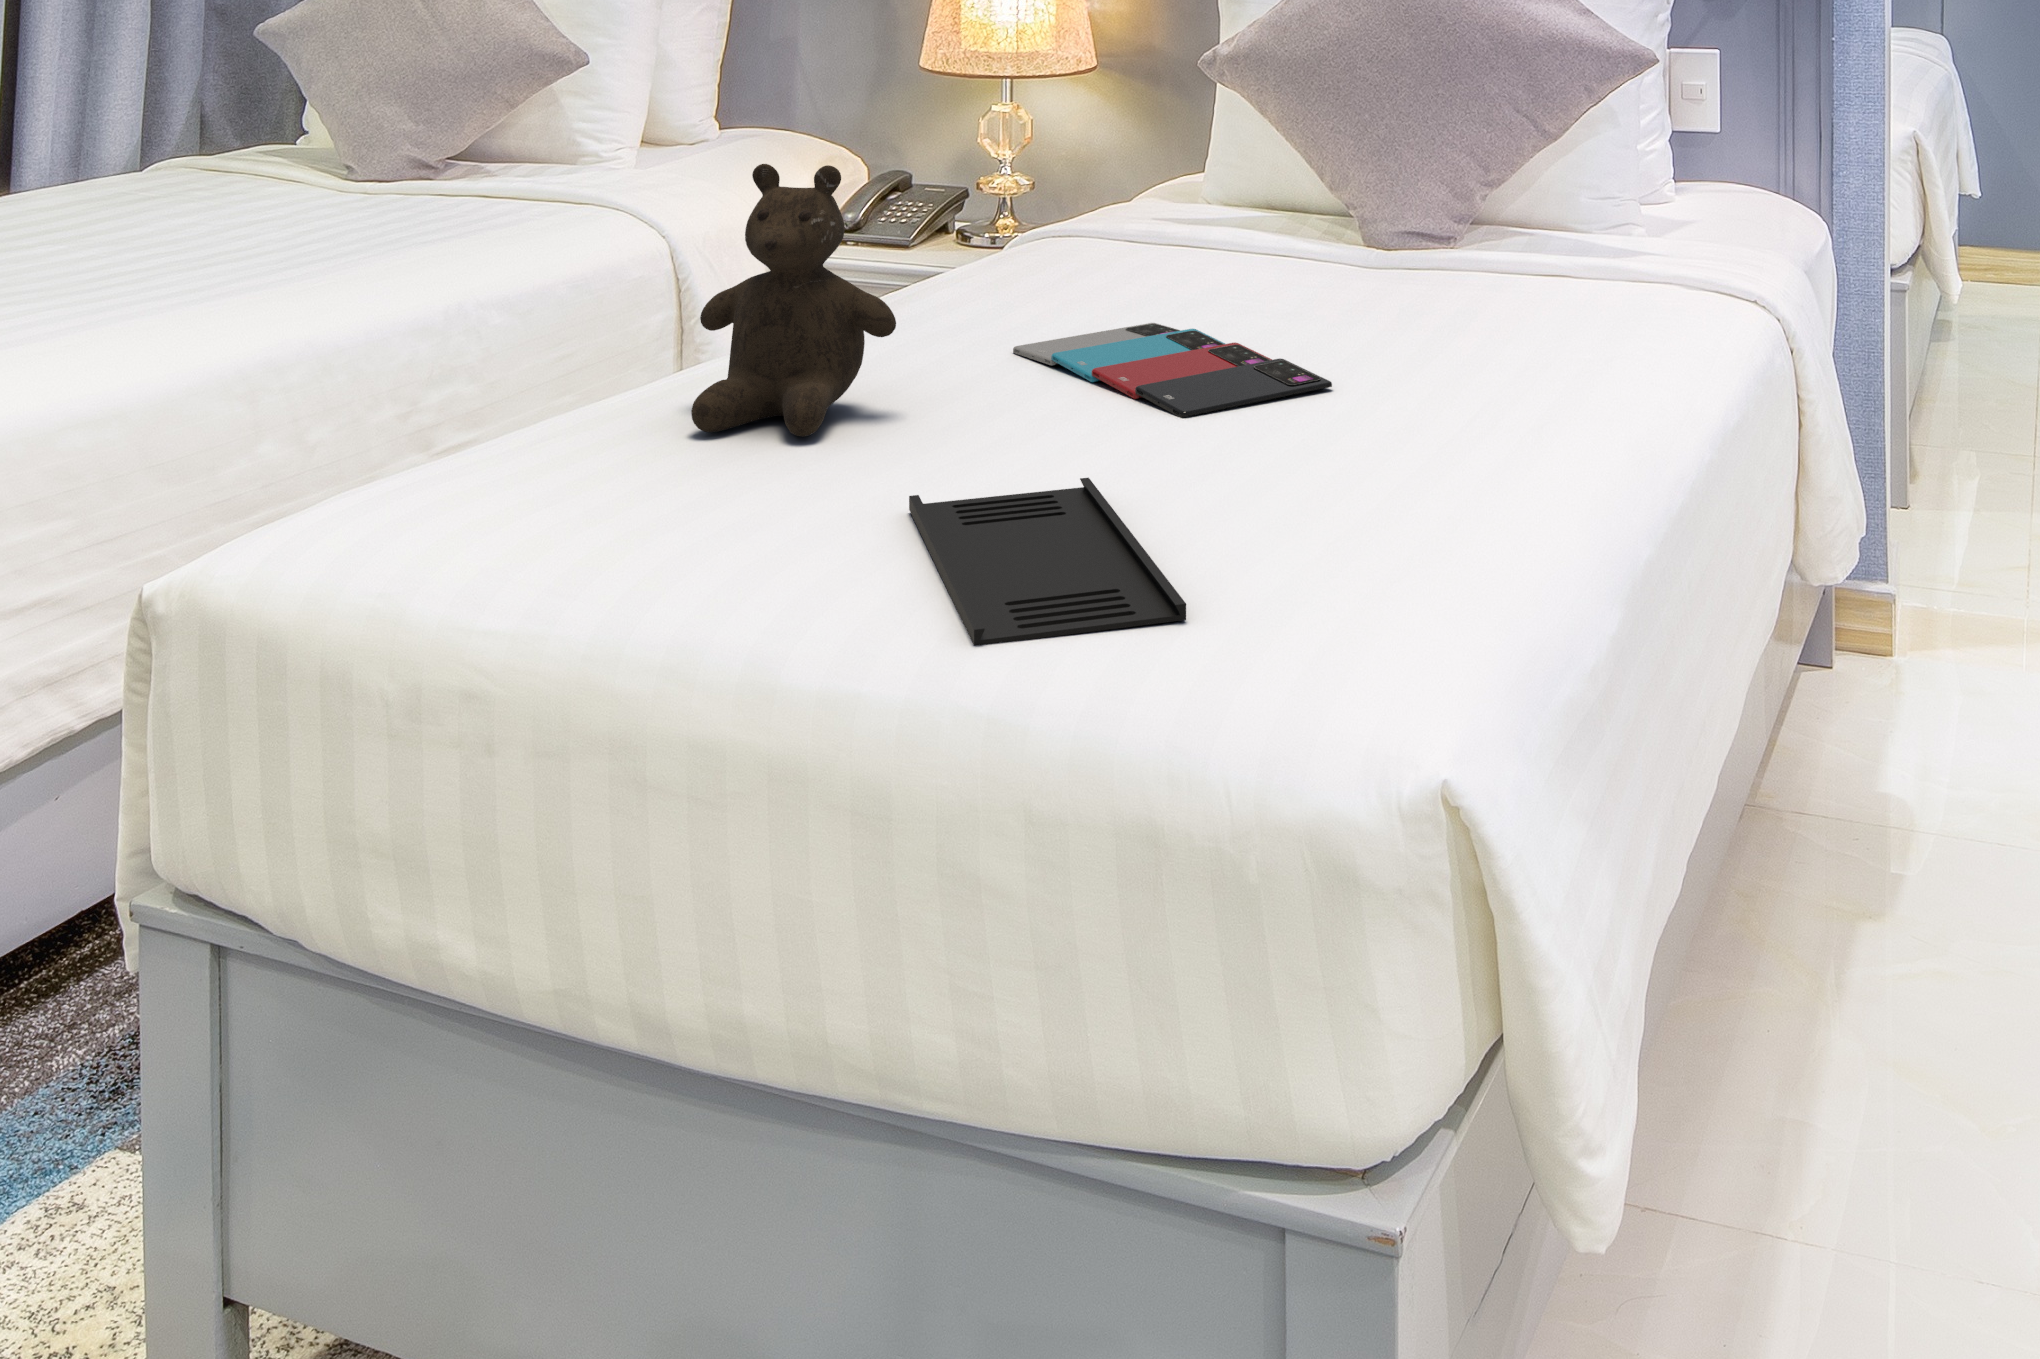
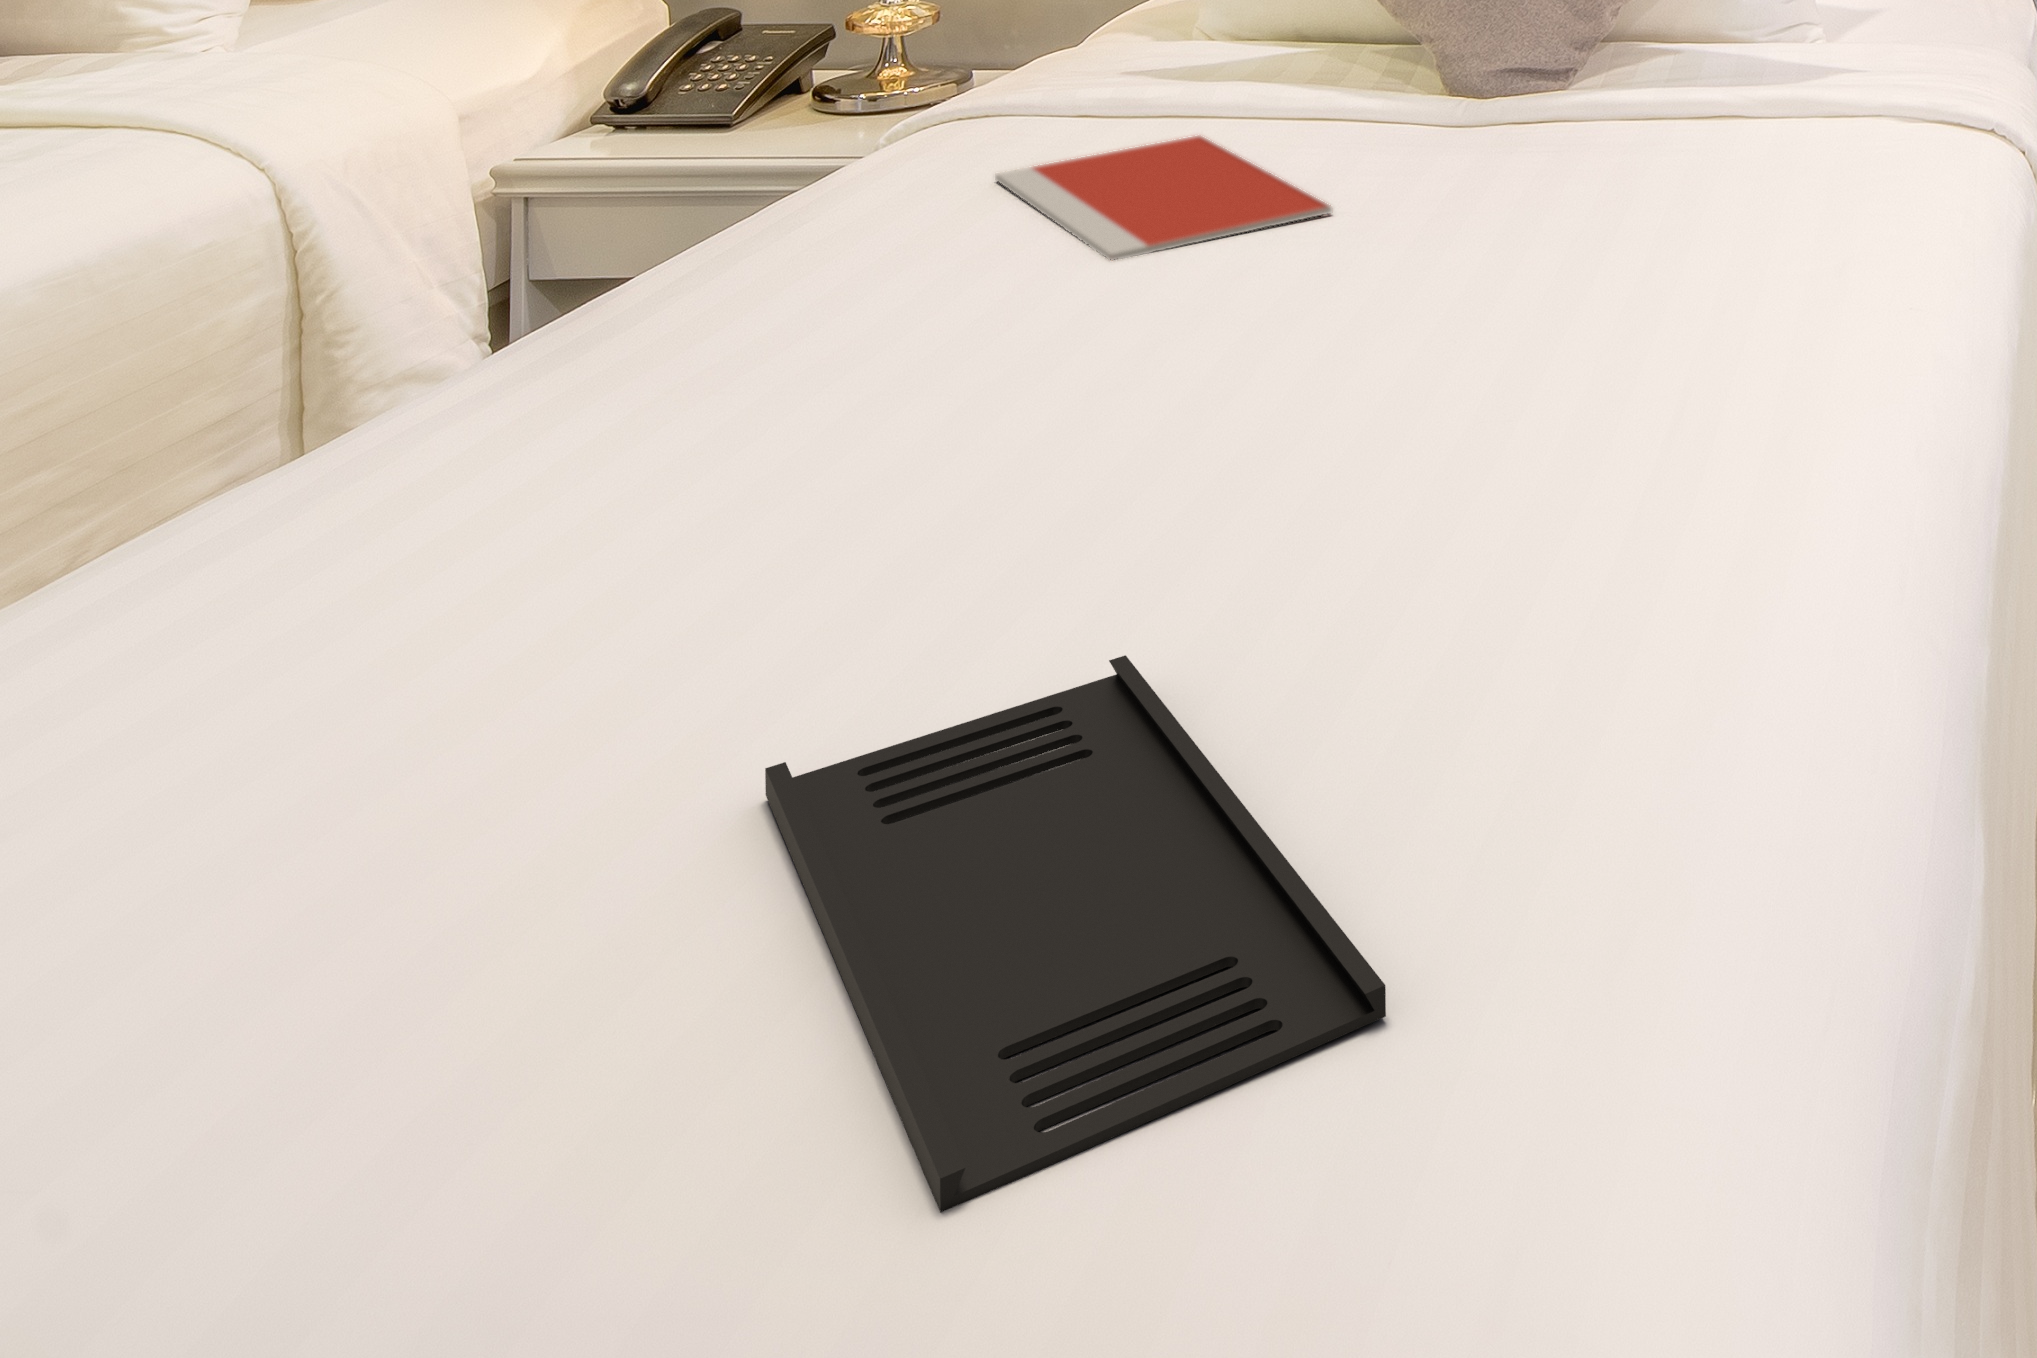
teddy bear: present [691,164,896,437] -> none [287,108,727,646]
notebook: none [1058,256,1261,318] -> present [995,135,1332,260]
smartphone: present [1013,323,1332,418] -> none [938,271,1490,465]

